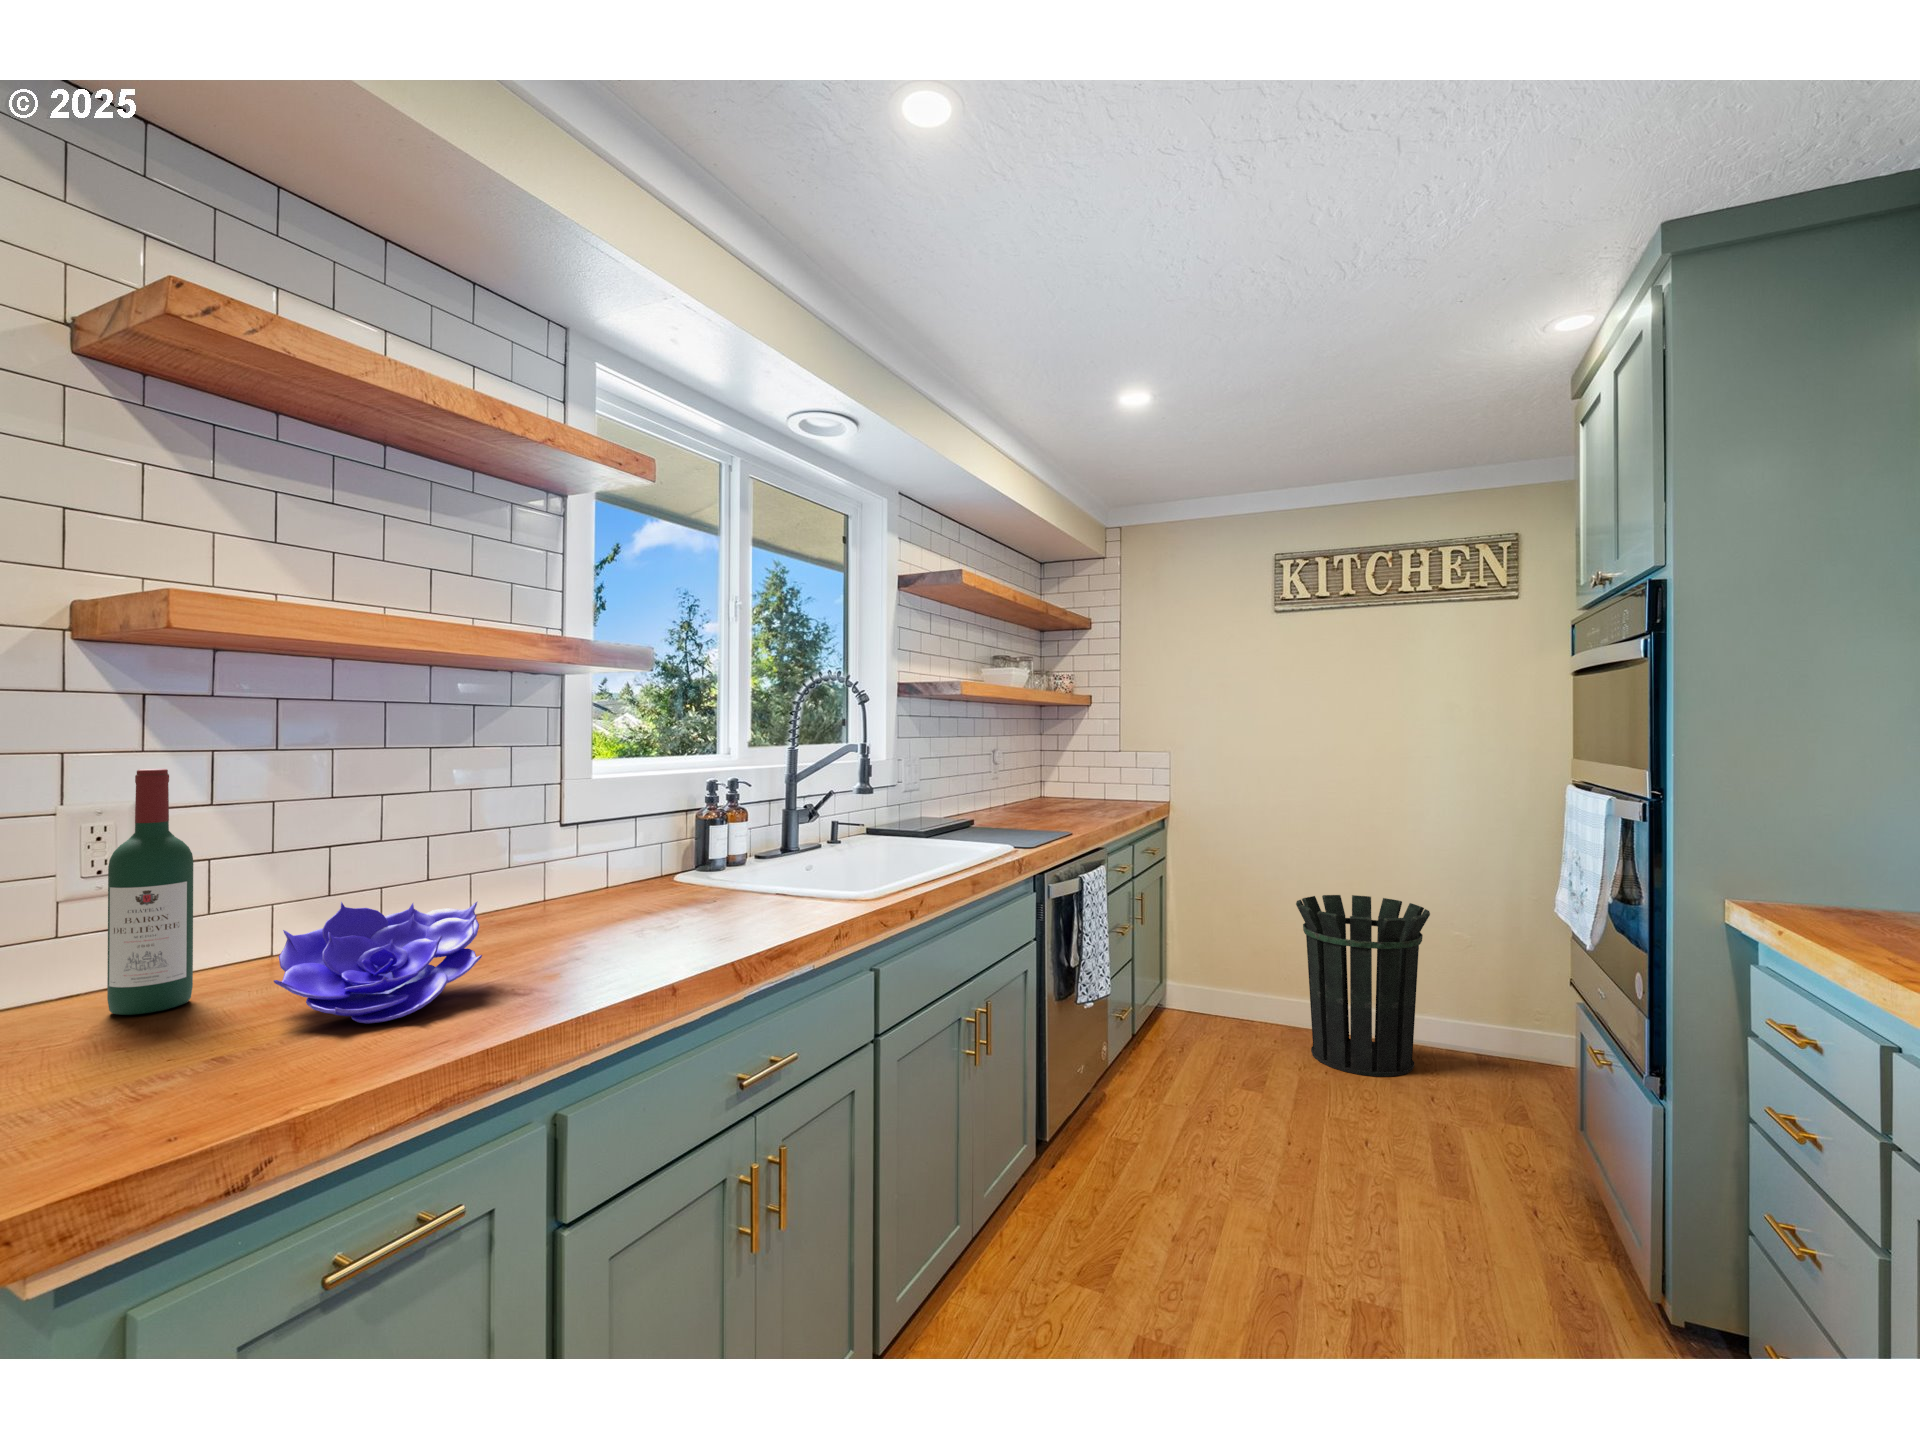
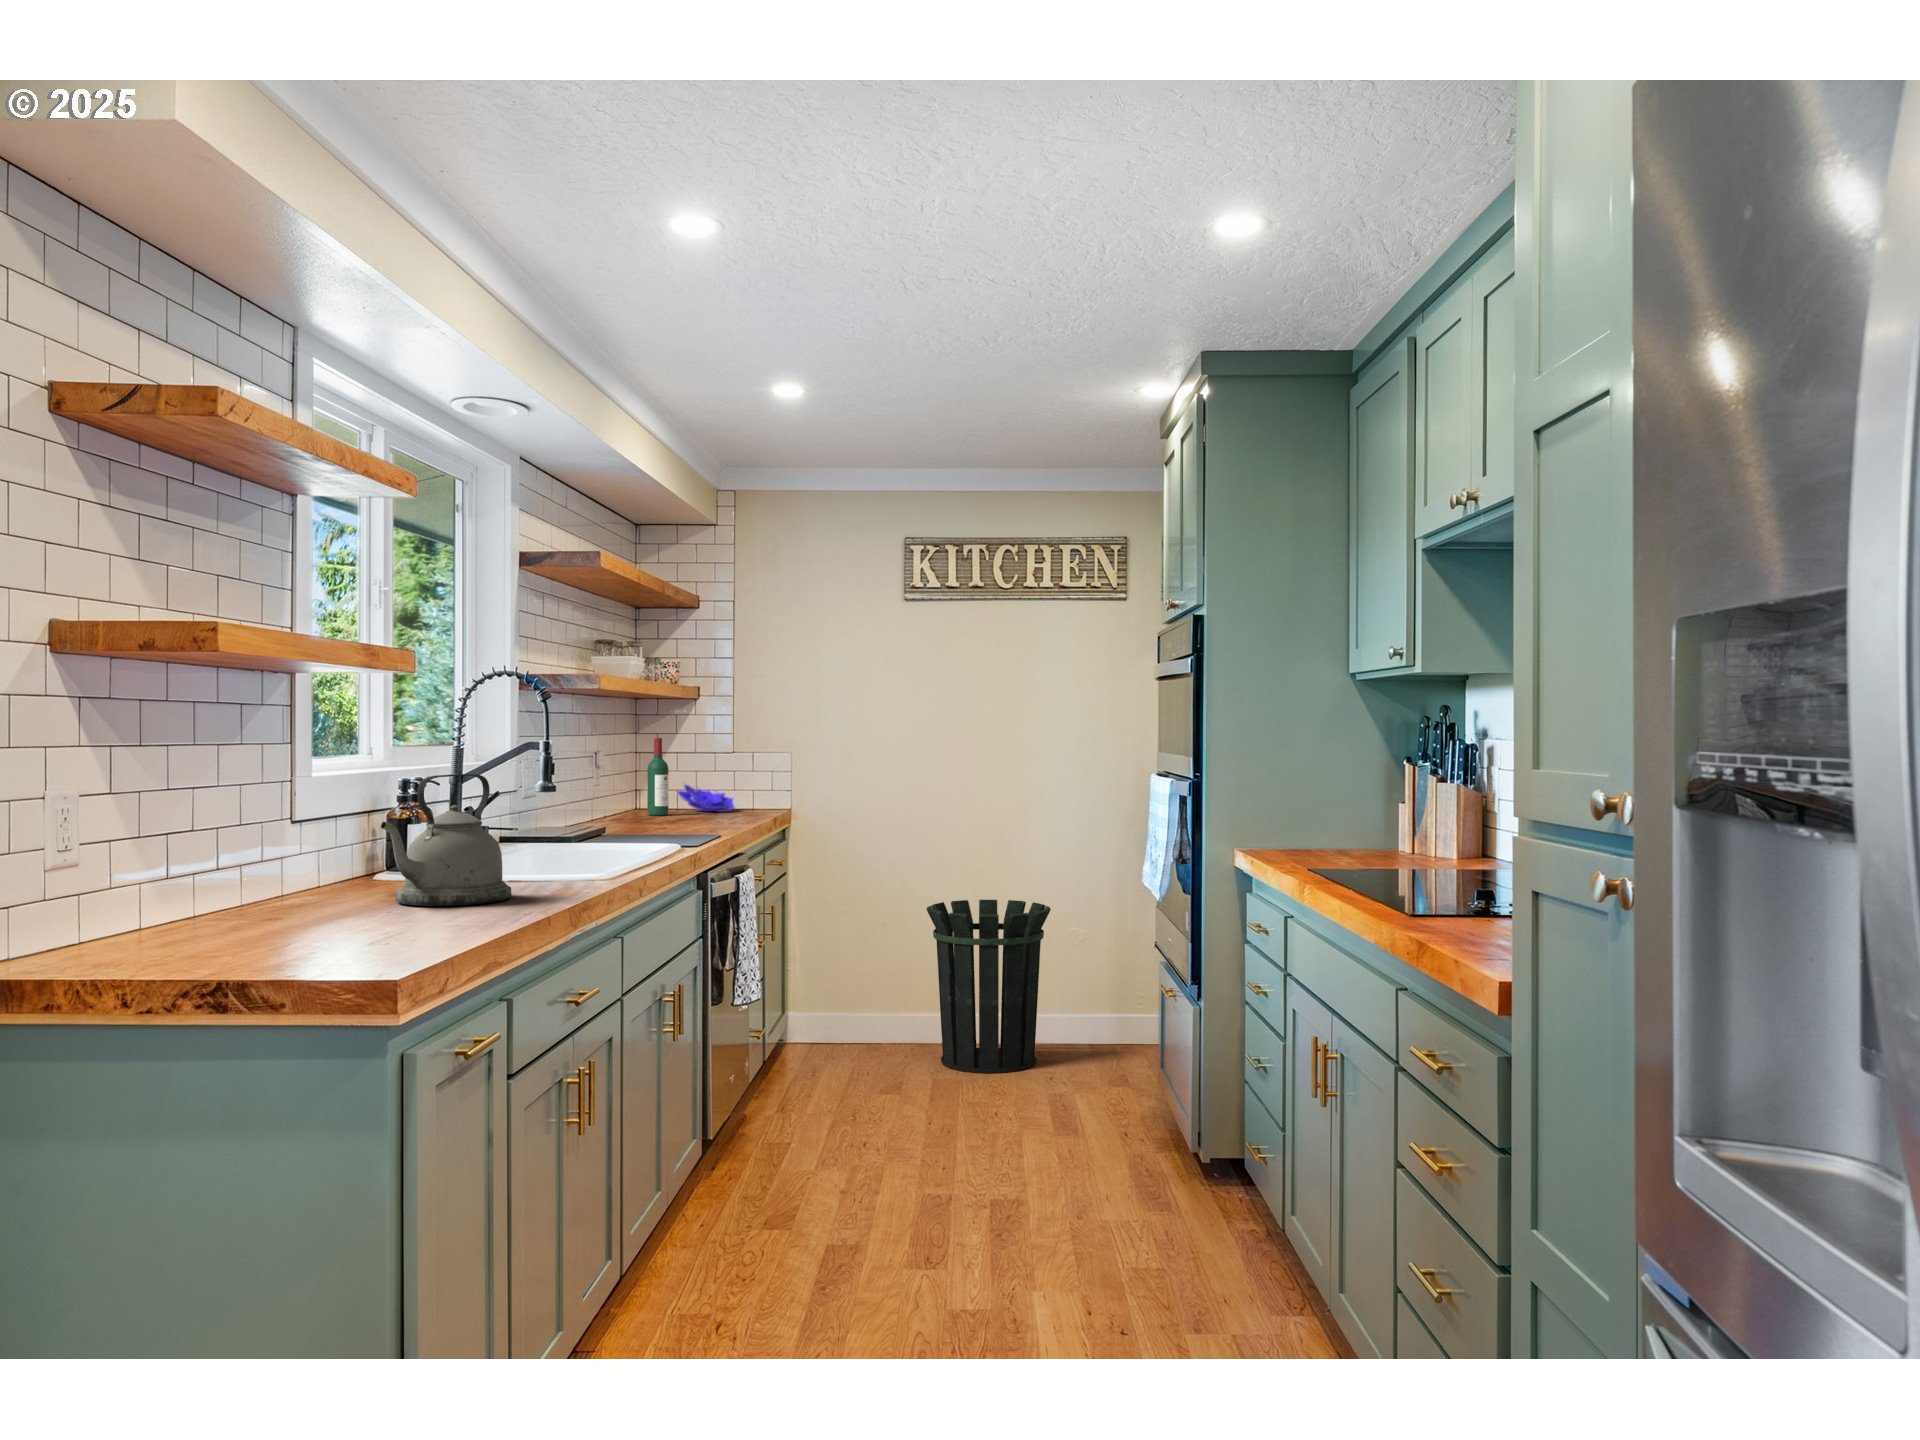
wine bottle: present [107,769,193,1015] -> present [647,738,669,815]
kettle: none [531,786,713,950] -> present [381,774,512,906]
decorative bowl: present [274,902,482,1024] -> present [677,784,734,812]

